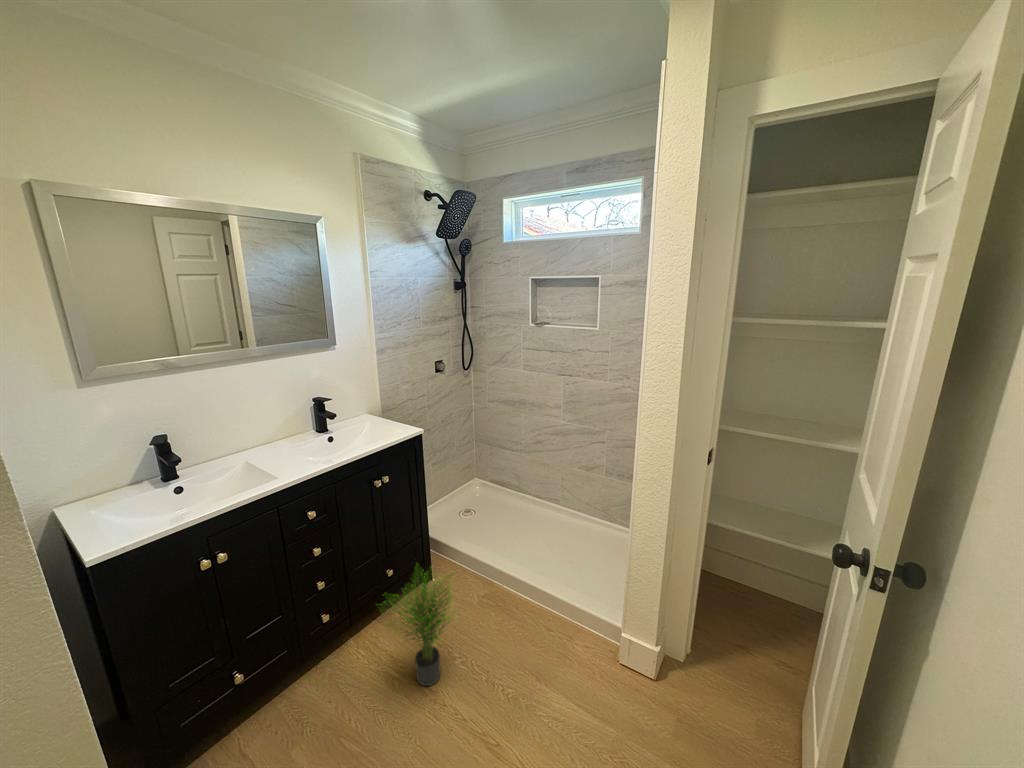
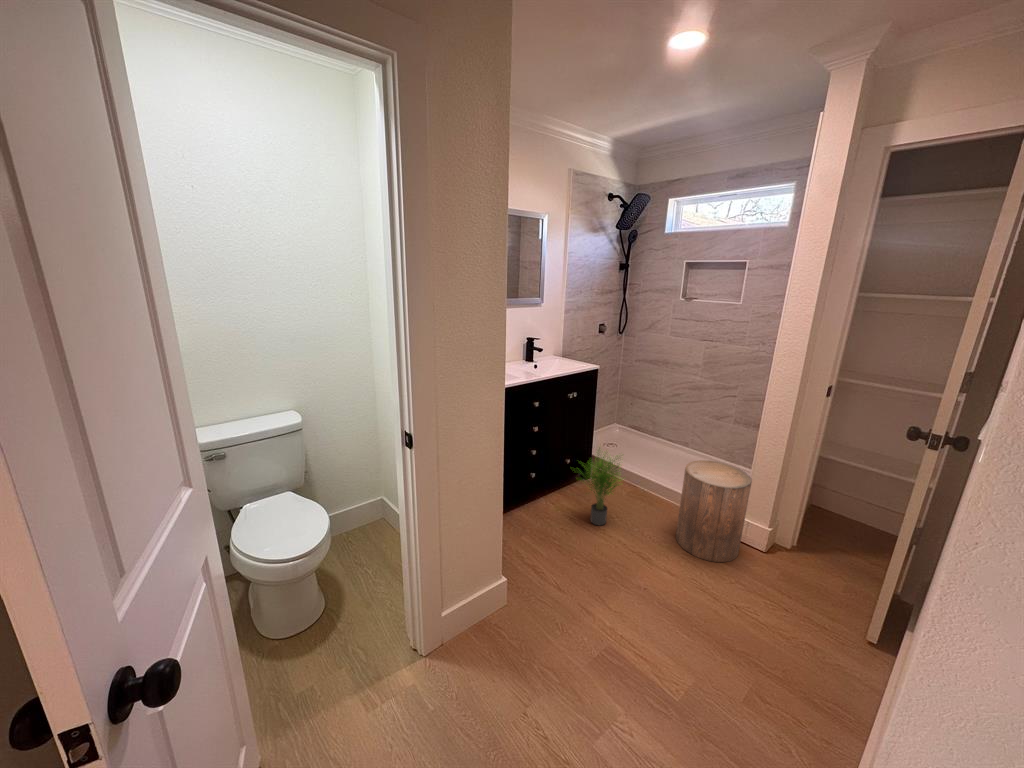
stool: none [539,562,629,727] -> present [676,460,752,562]

